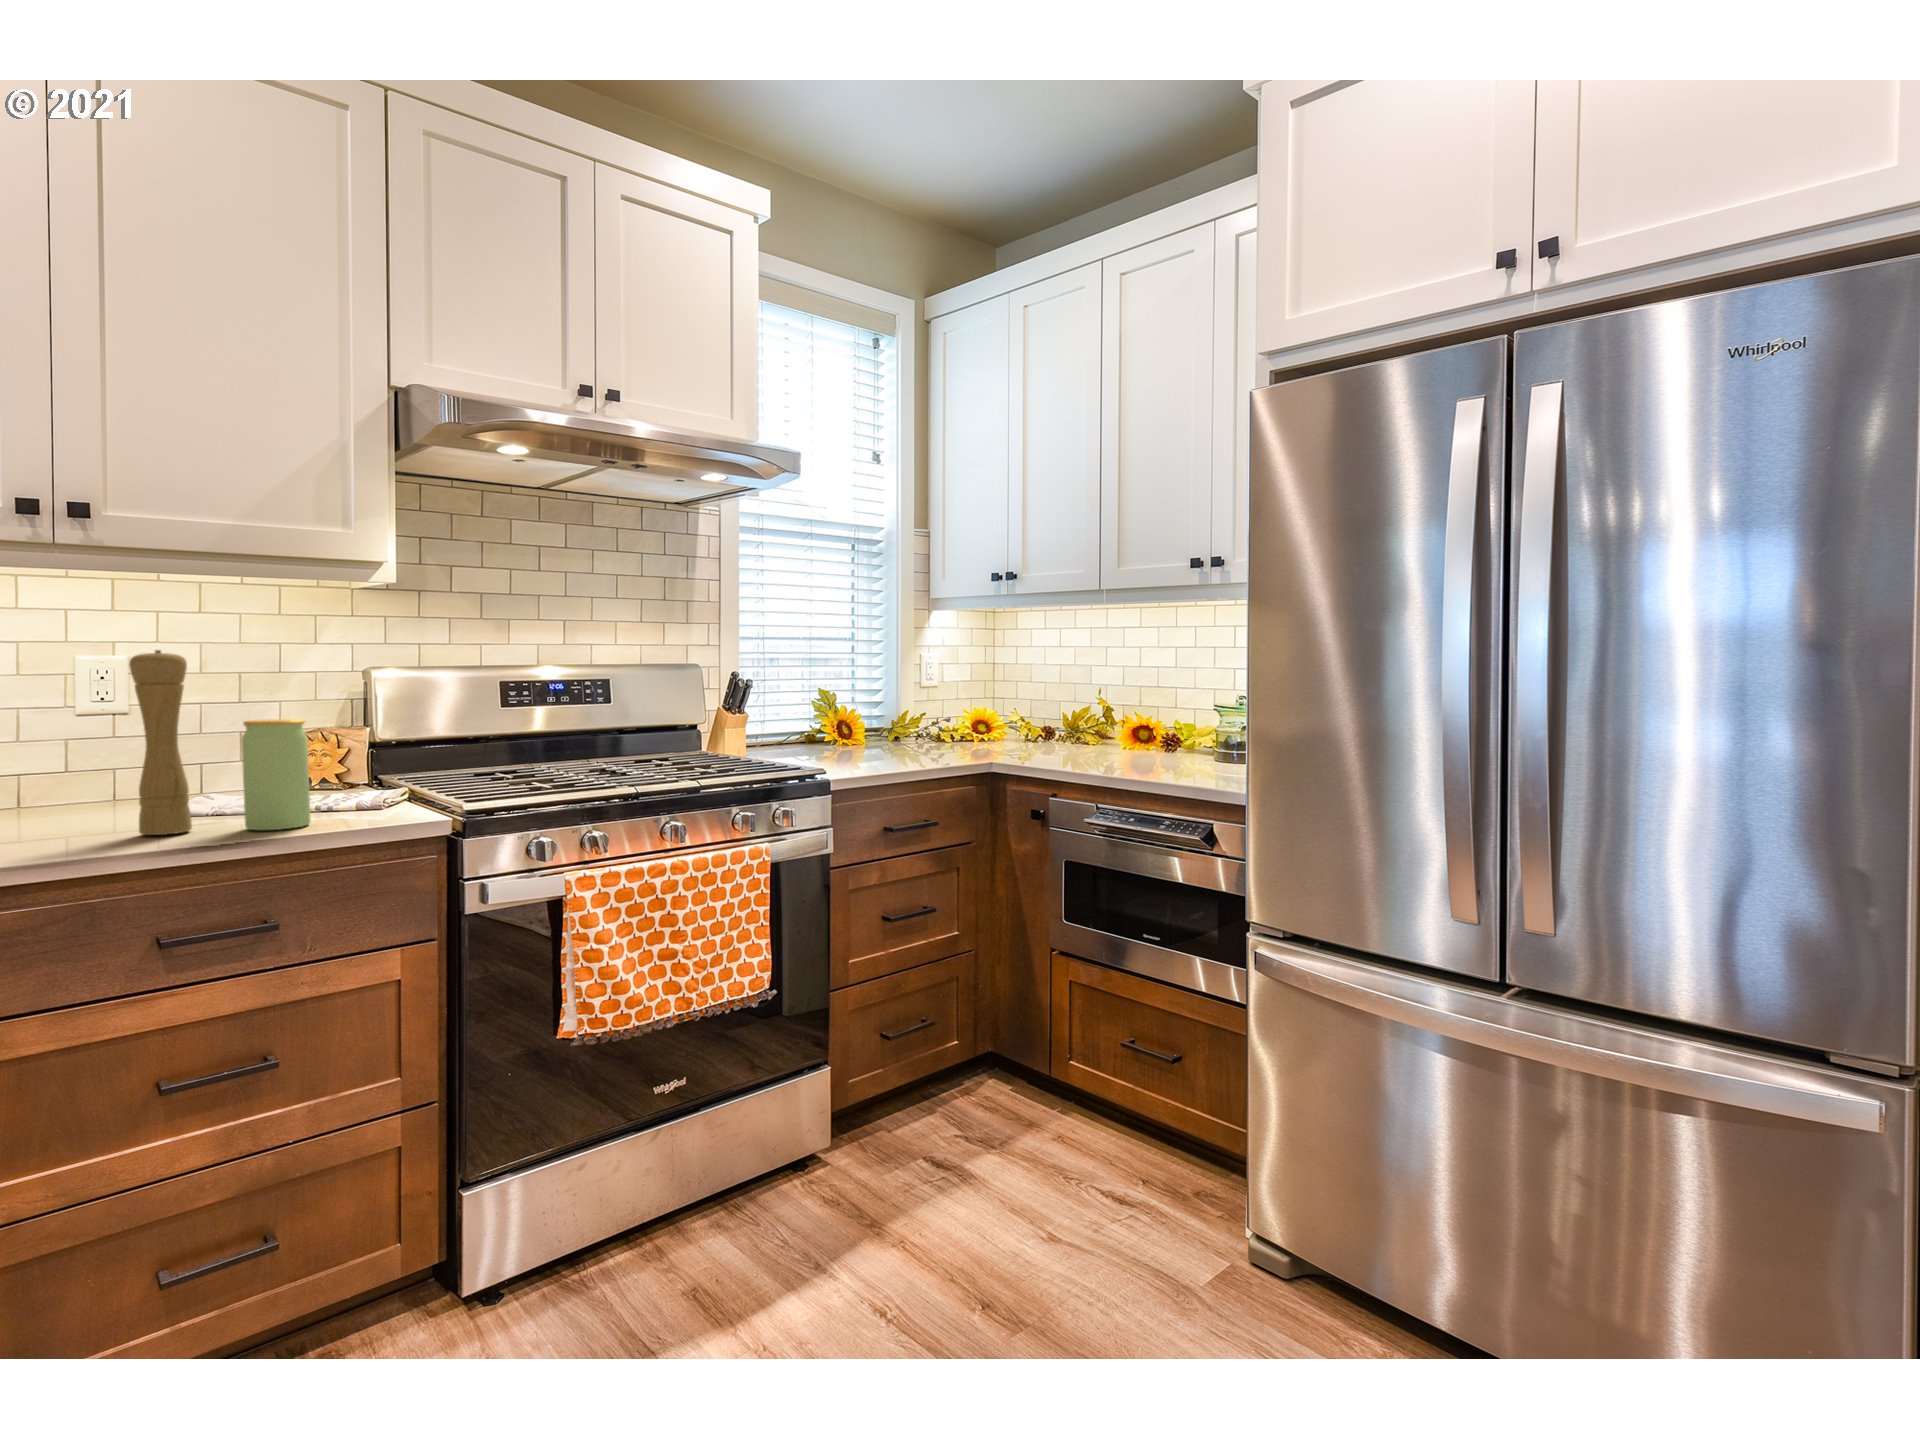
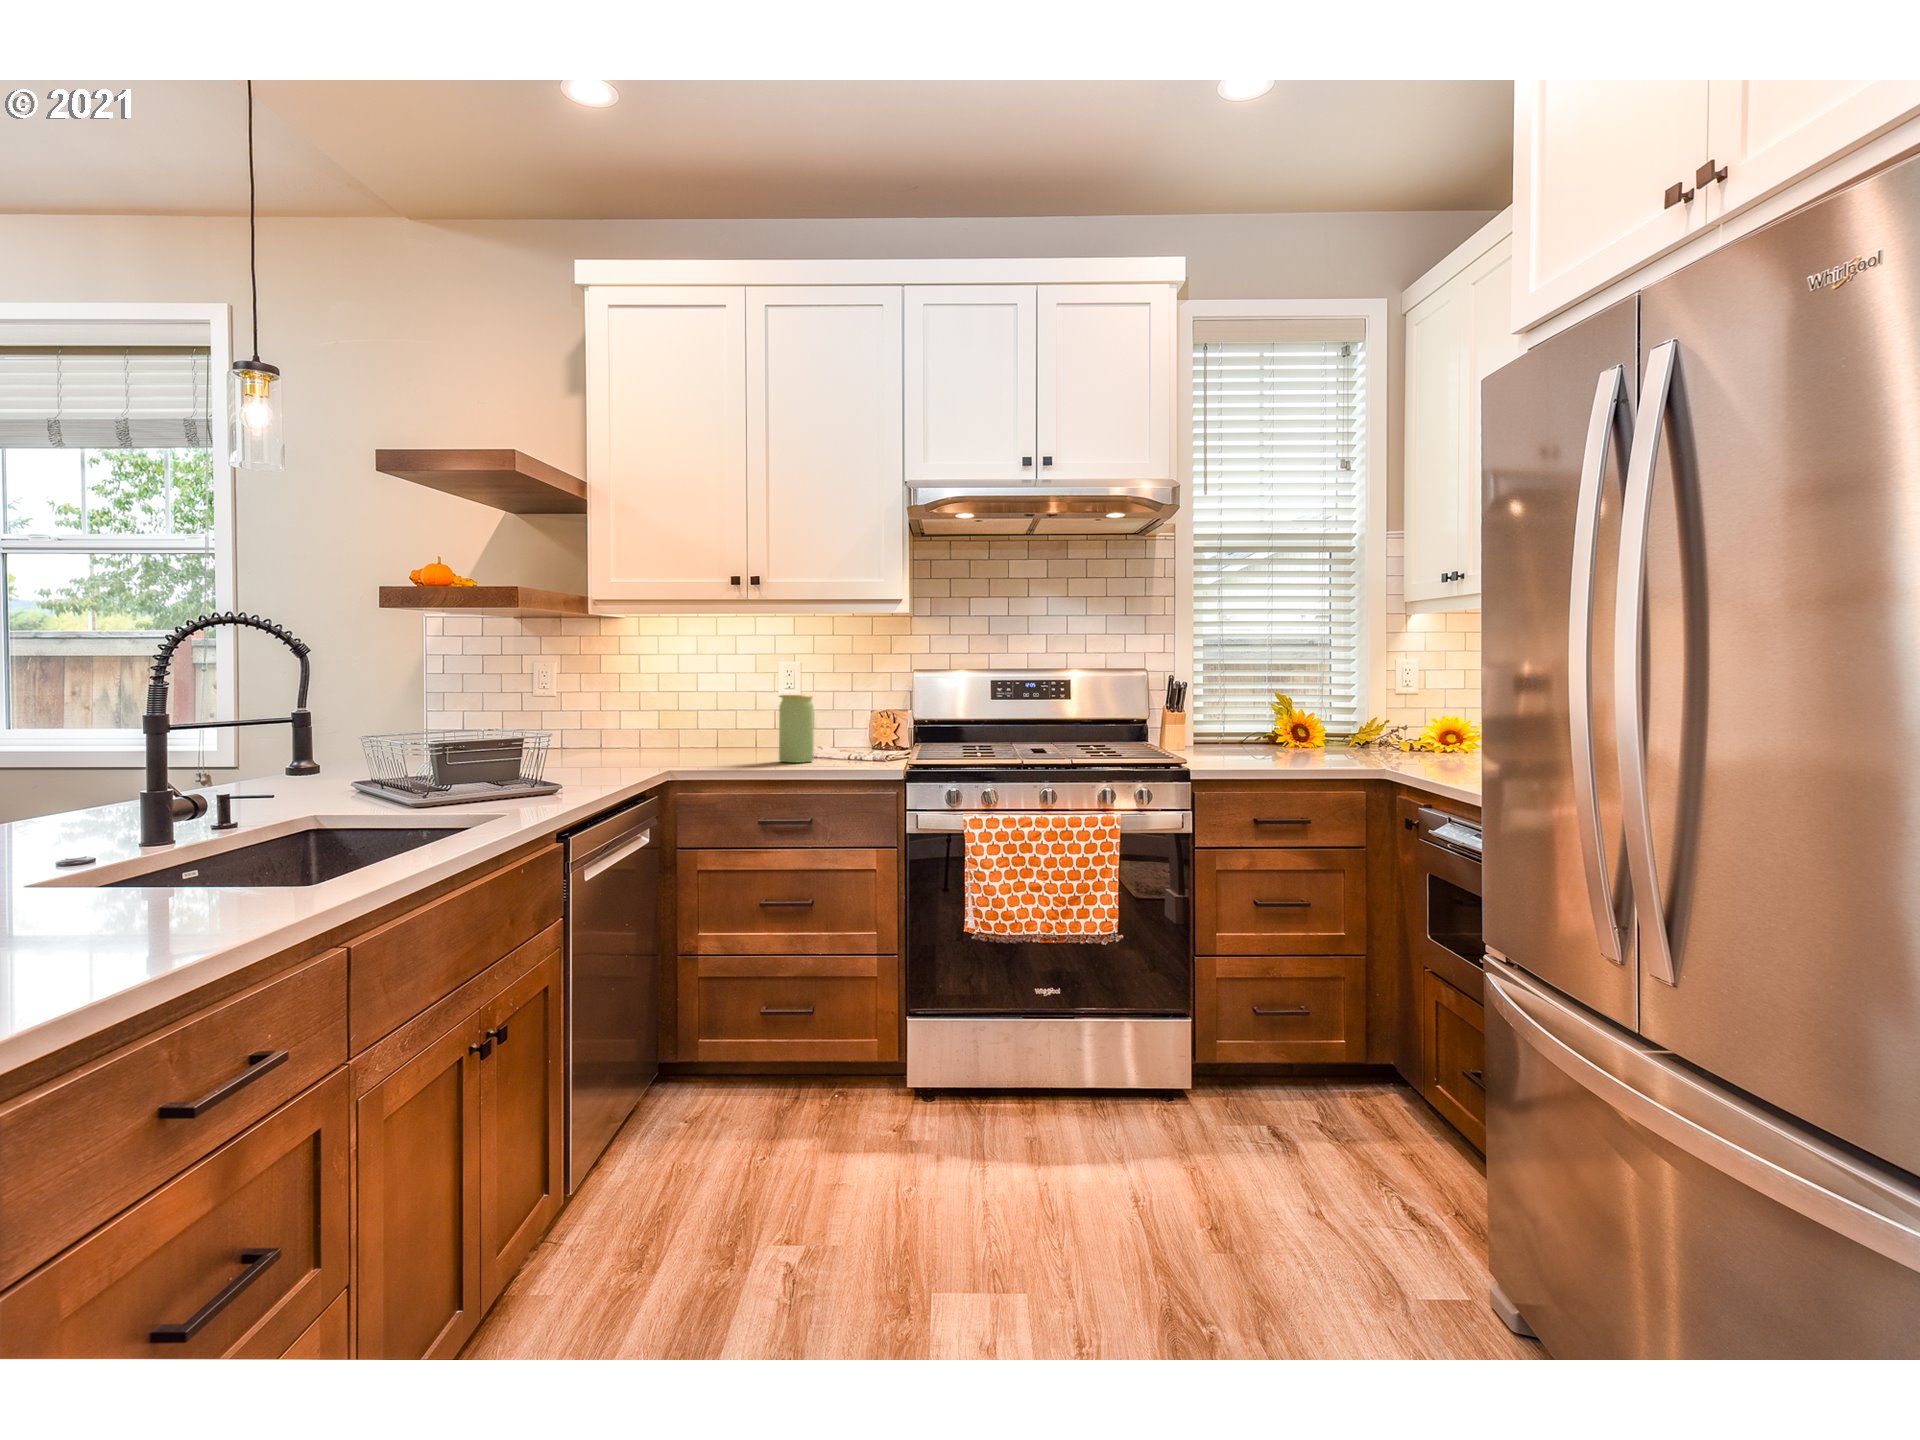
pepper mill: present [129,650,192,835] -> none [732,651,760,760]

